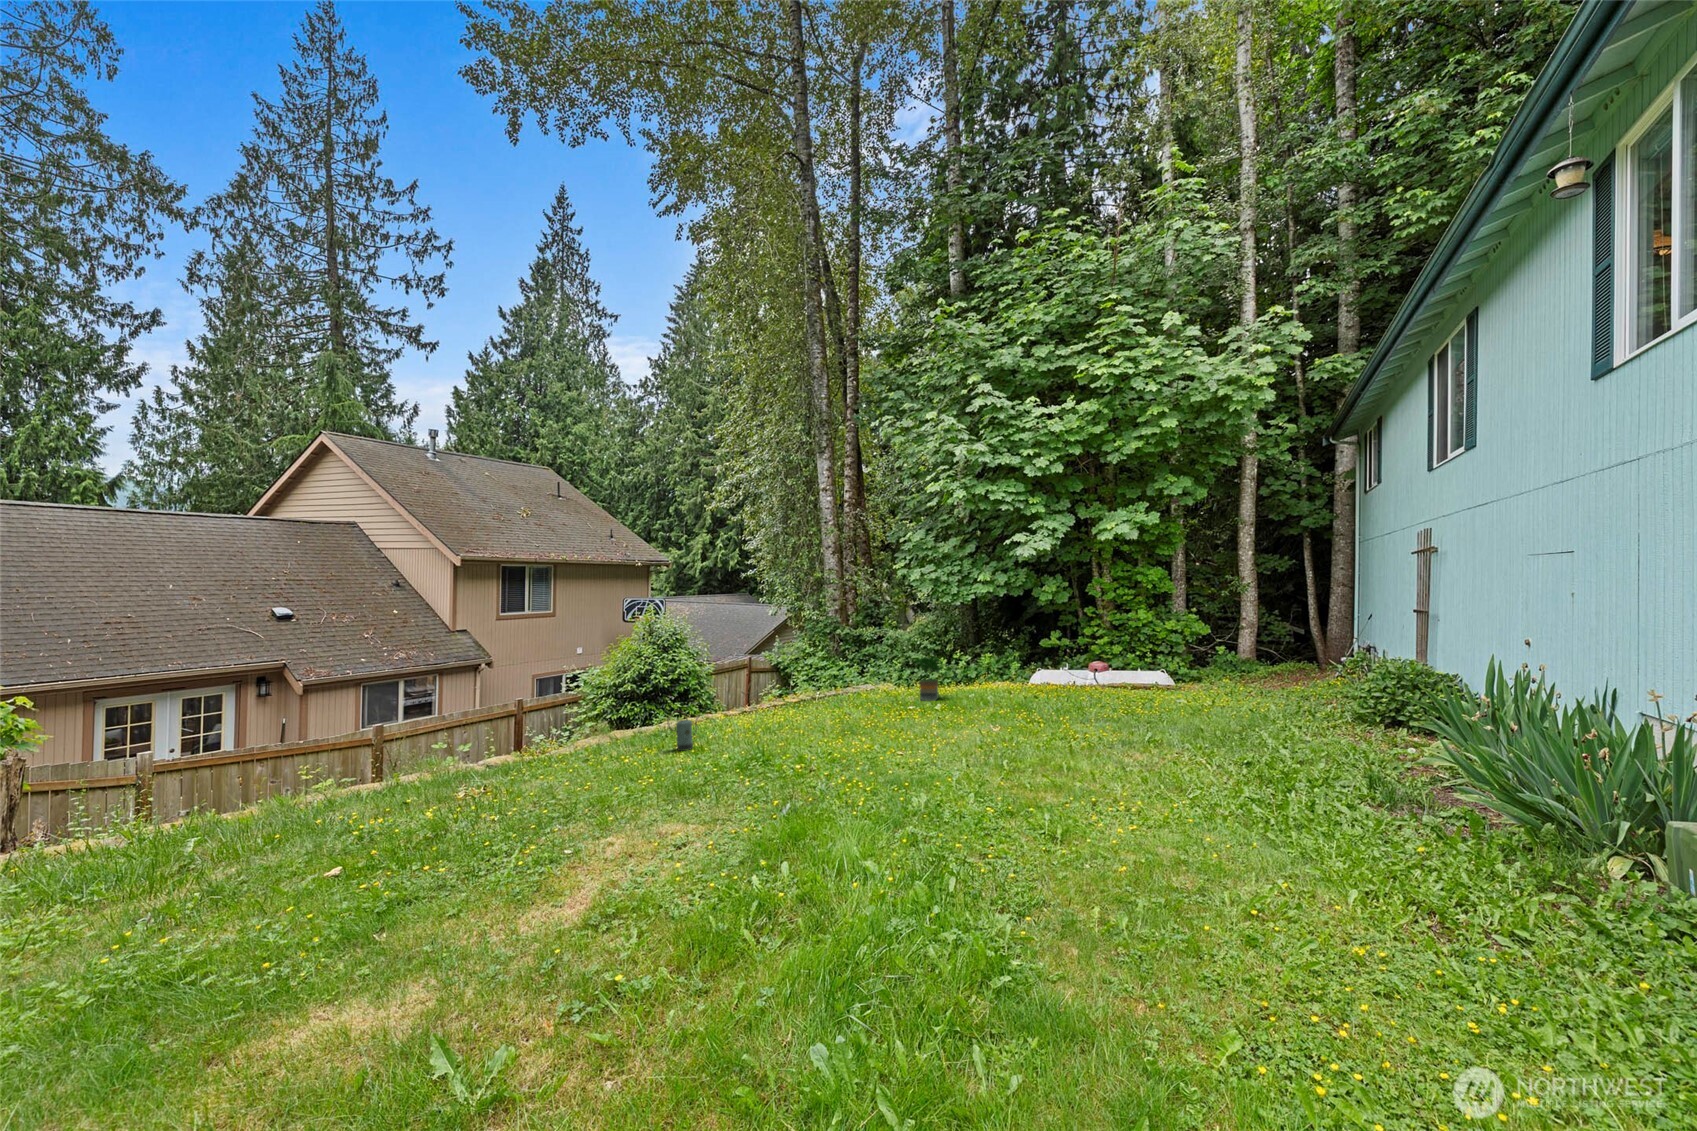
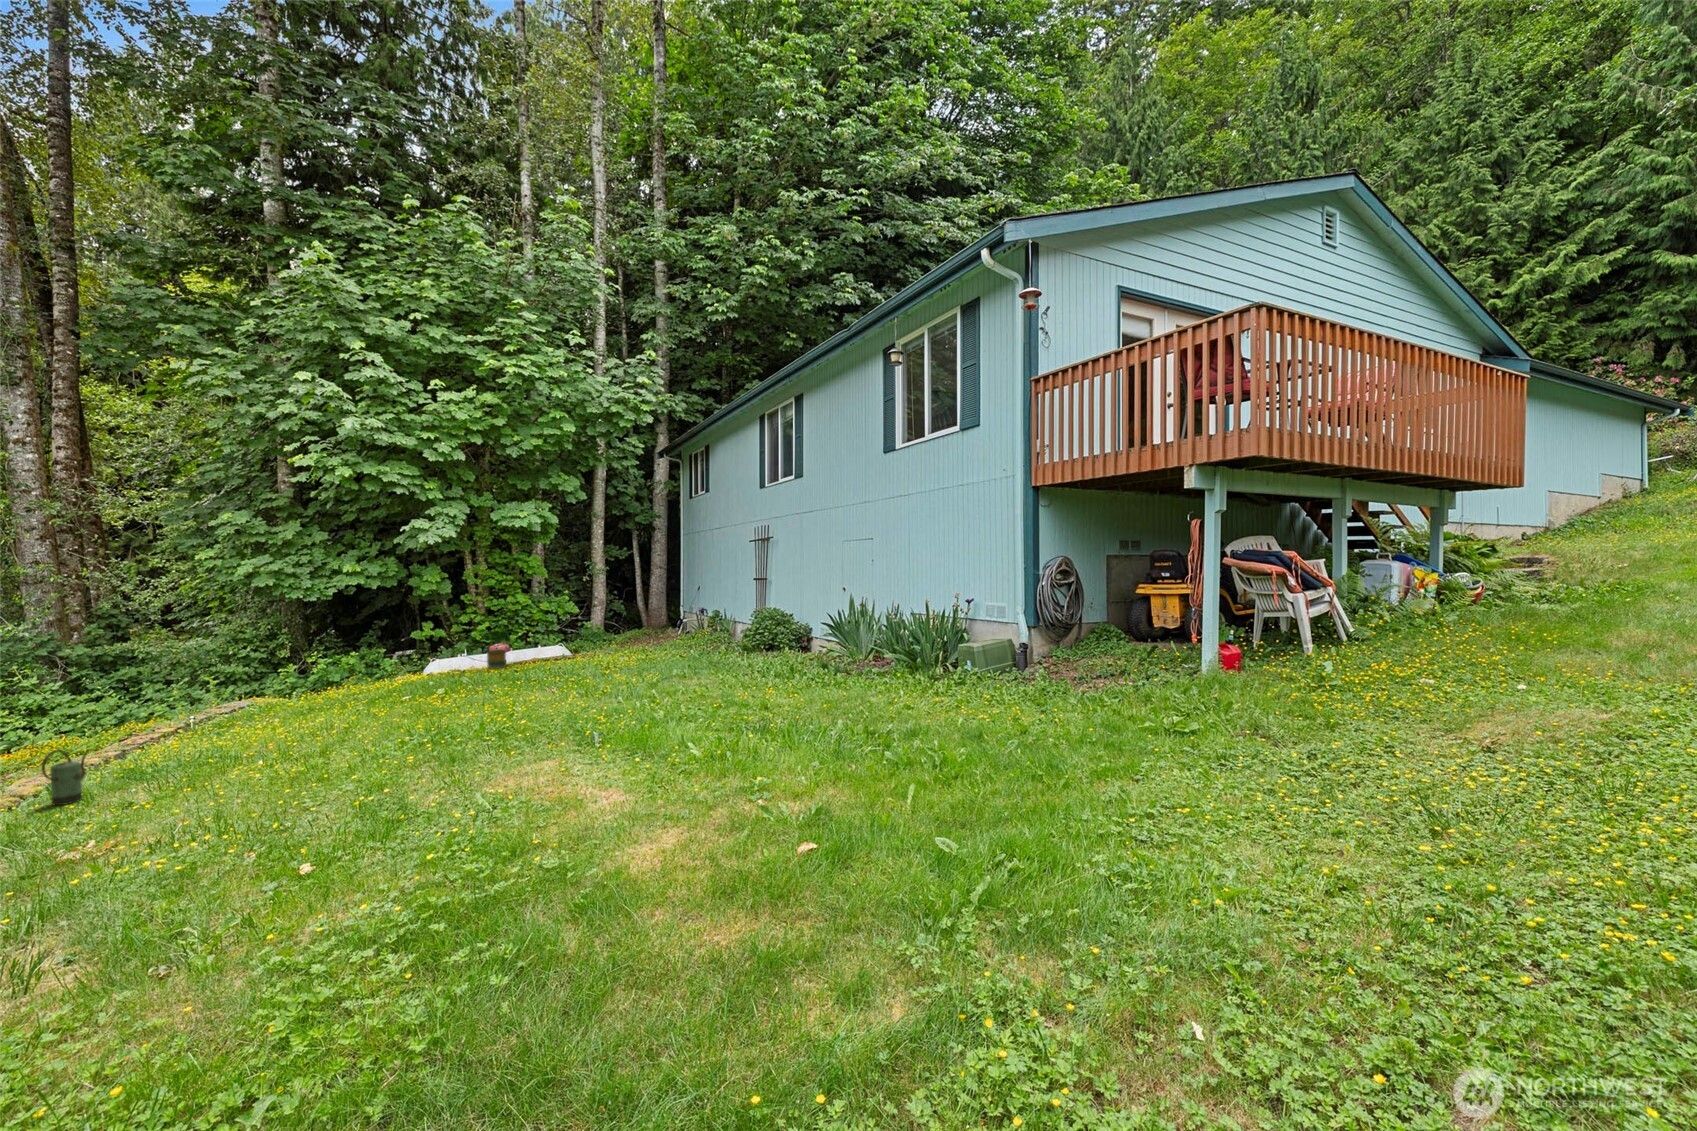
potted tree: present [916,657,942,701] -> present [483,630,511,669]

